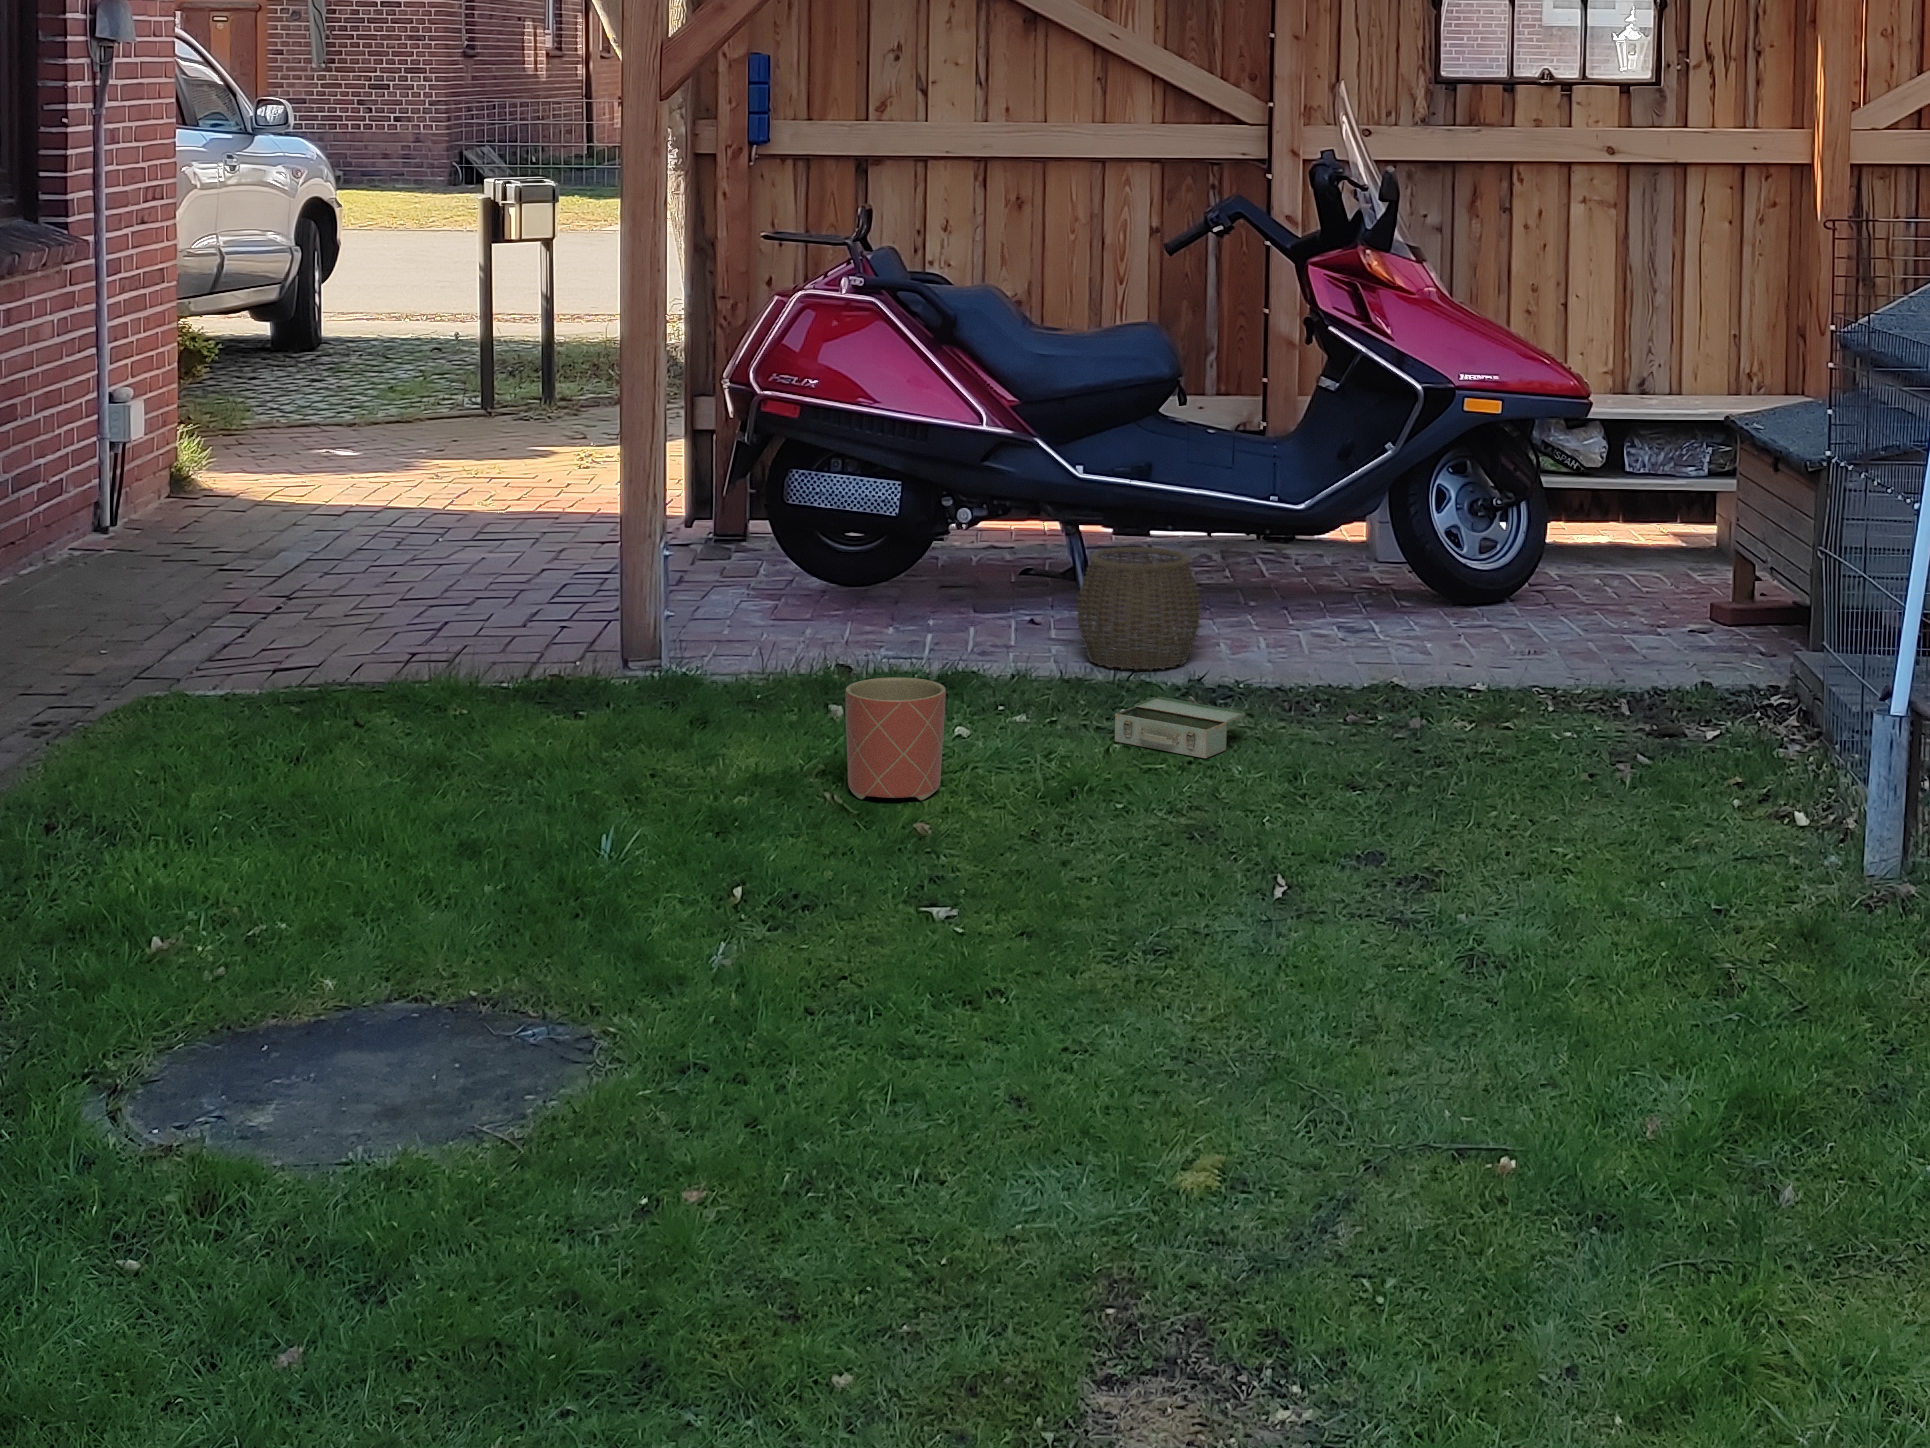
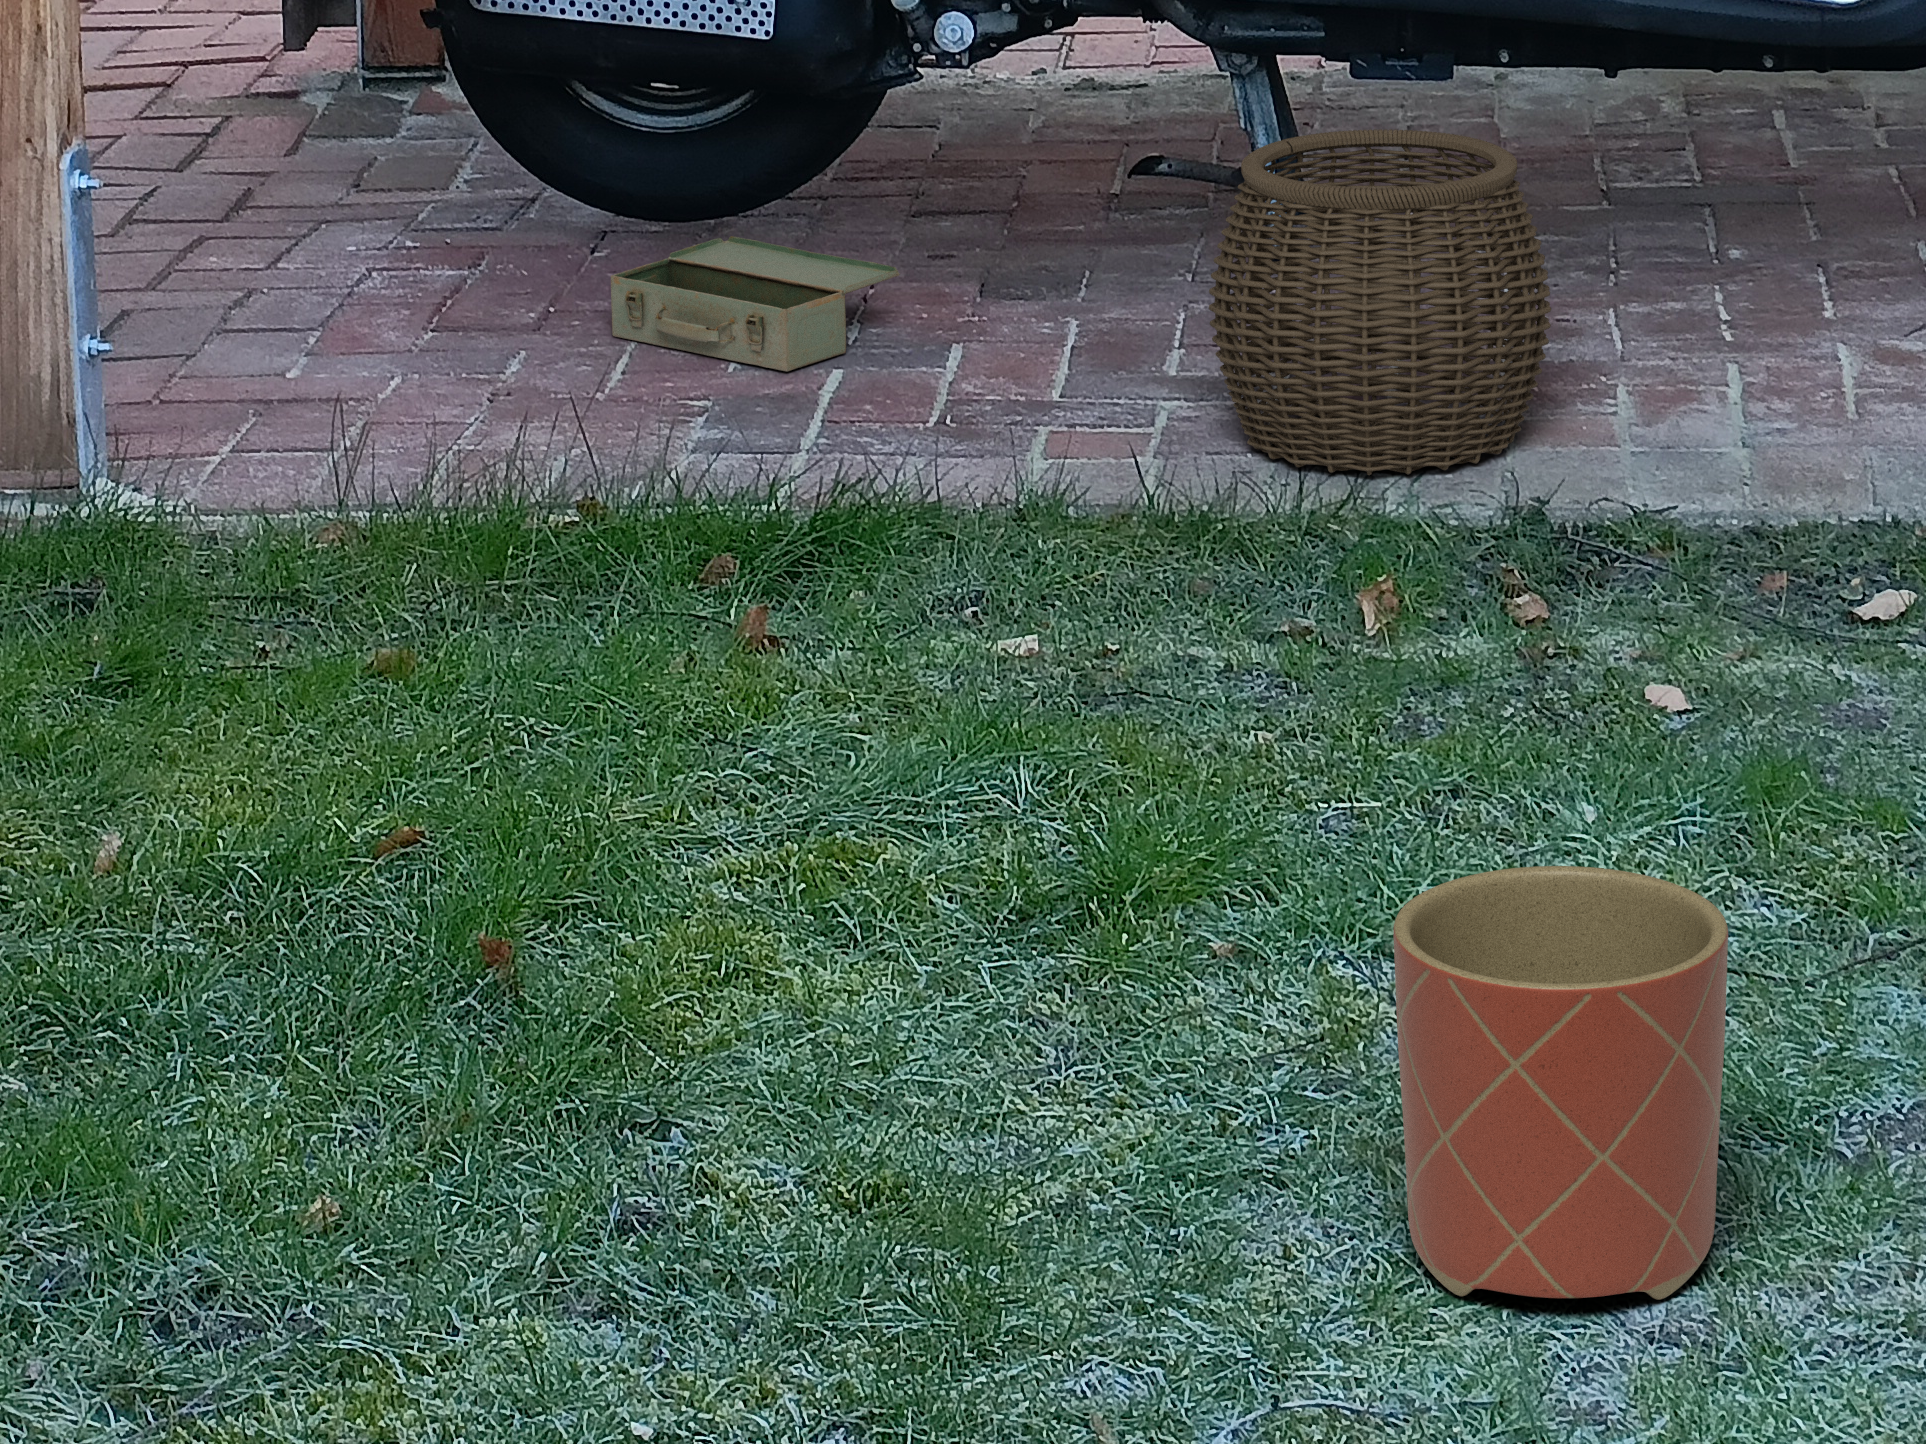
planter: present [845,677,946,800] -> present [1393,866,1728,1300]
toolbox: present [1115,697,1245,758] -> present [611,236,900,371]

